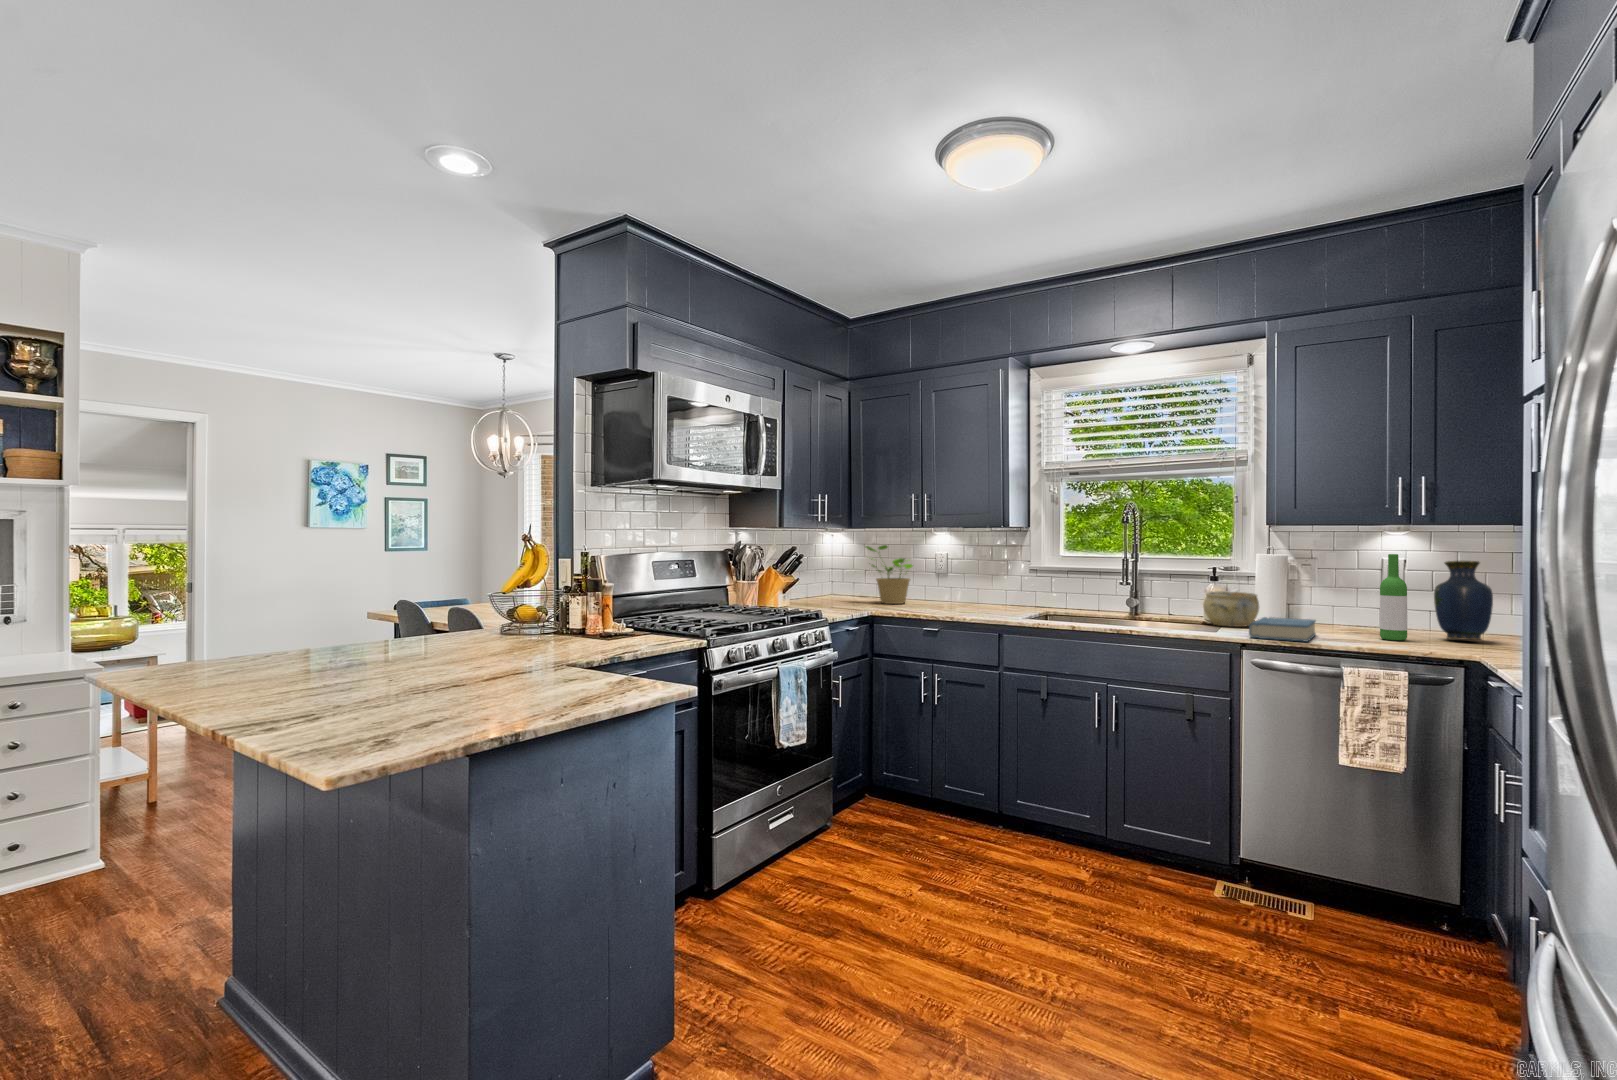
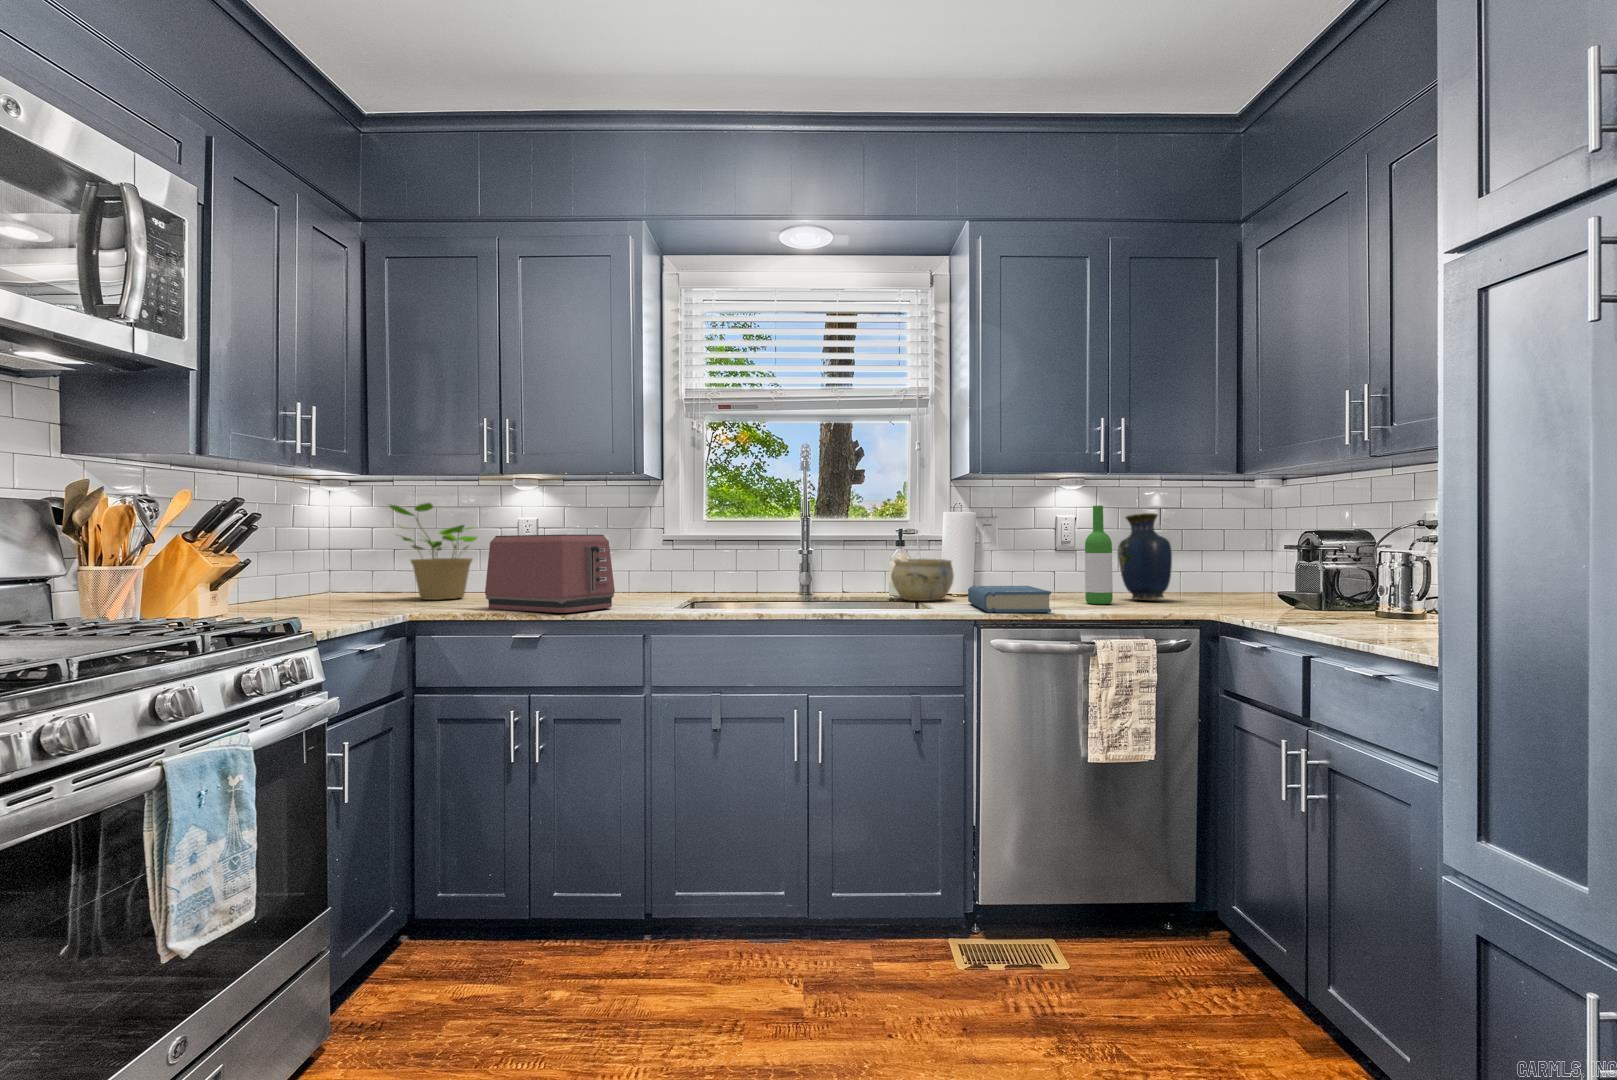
toaster: none [912,567,987,617] -> present [485,534,615,613]

